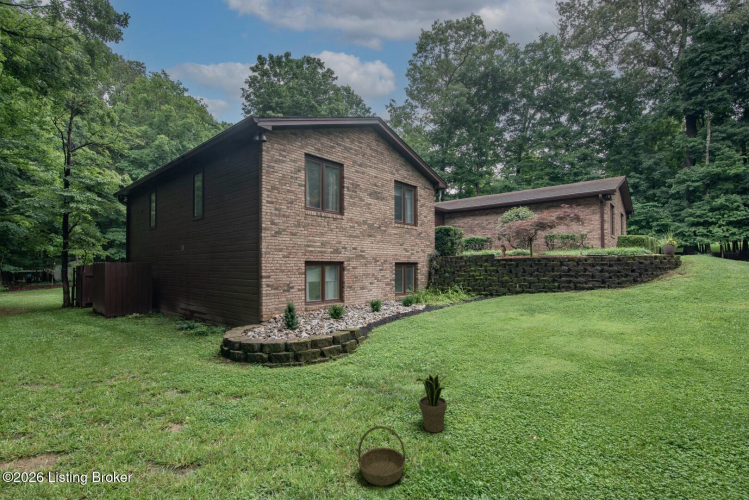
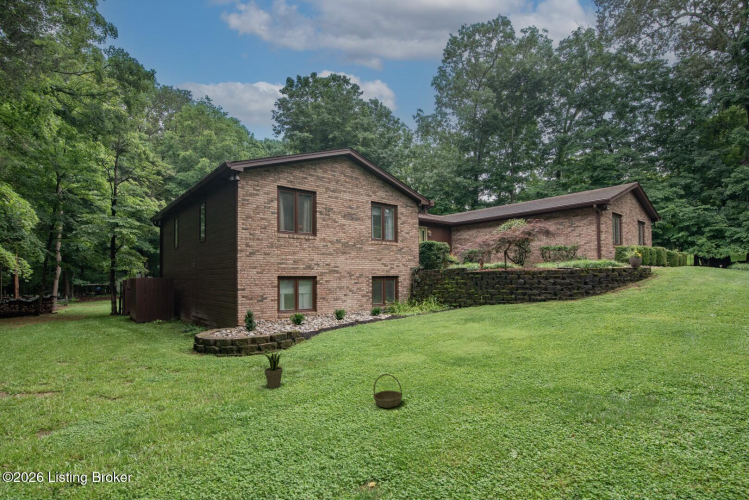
basket: present [358,426,406,486] -> present [373,374,402,408]

